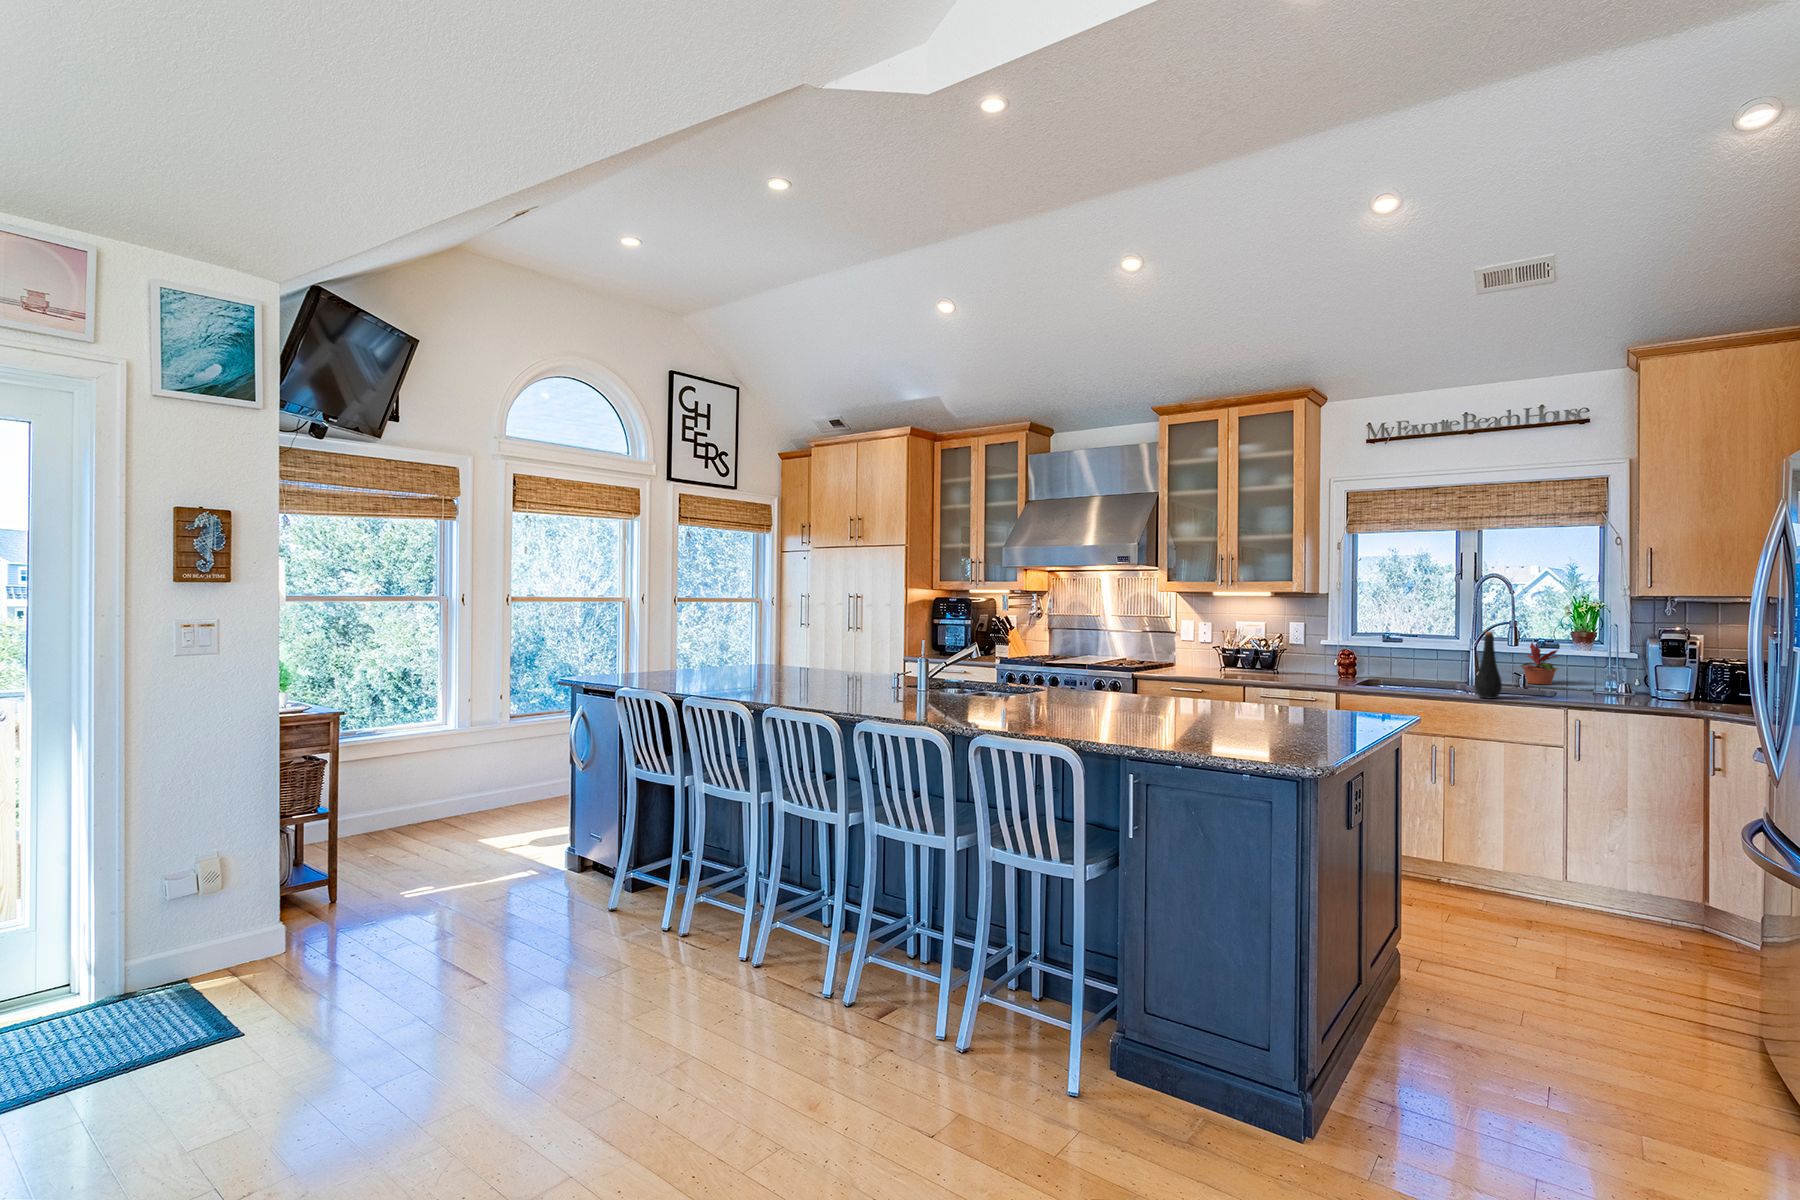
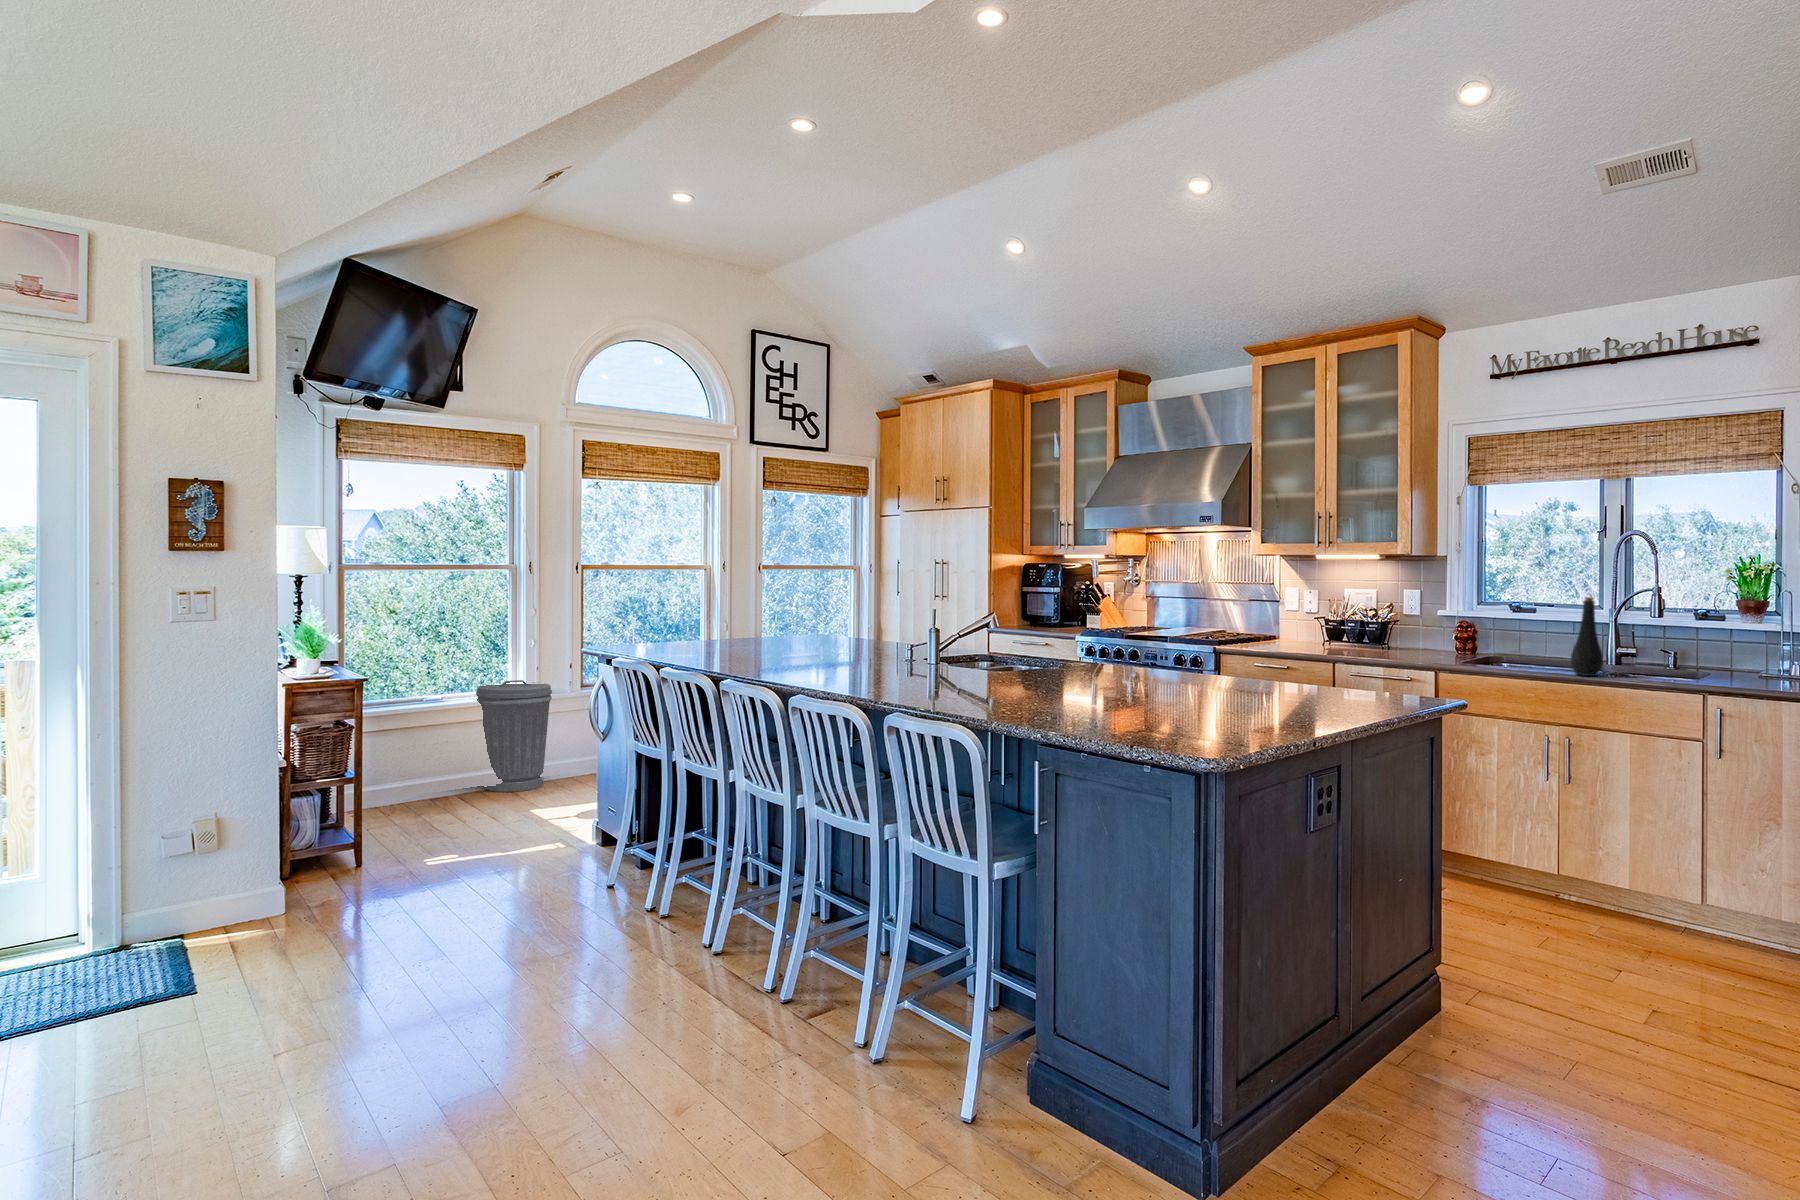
potted plant: present [1520,643,1558,685] -> none [1648,611,1722,664]
trash can: none [395,724,480,845] -> present [476,680,552,792]

